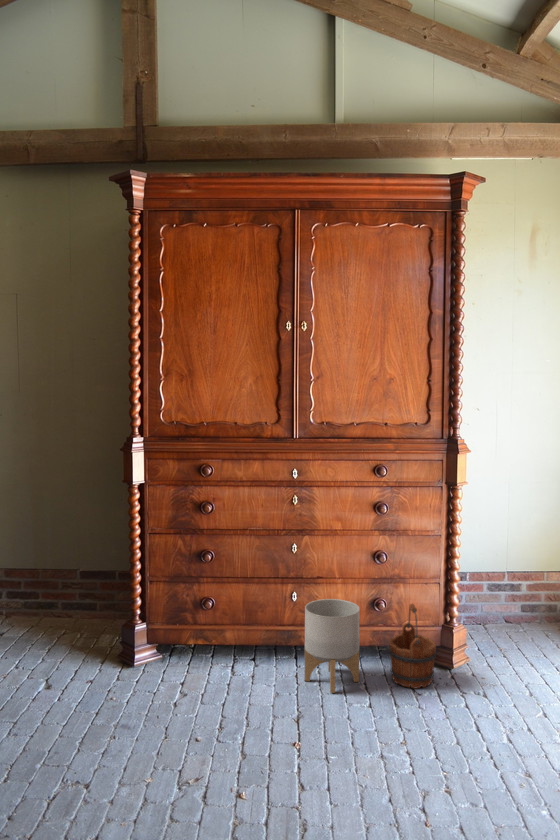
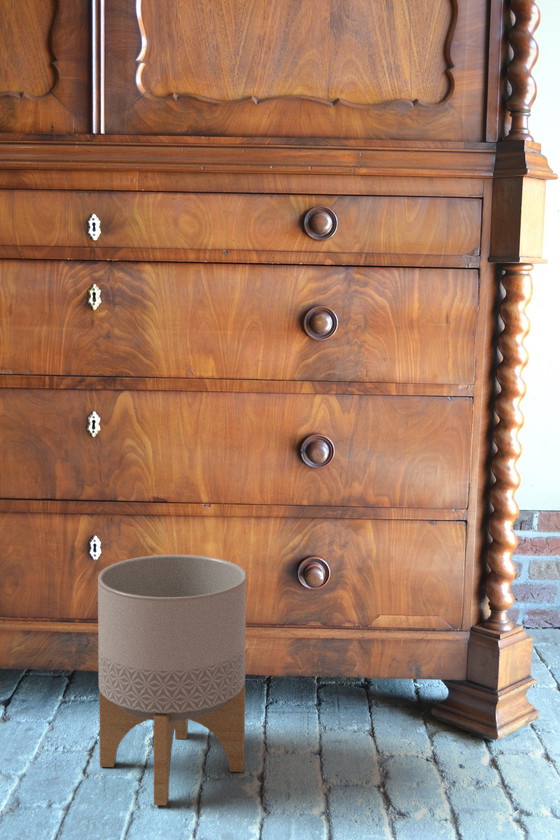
wooden bucket: present [389,604,436,688] -> none [326,568,452,795]

